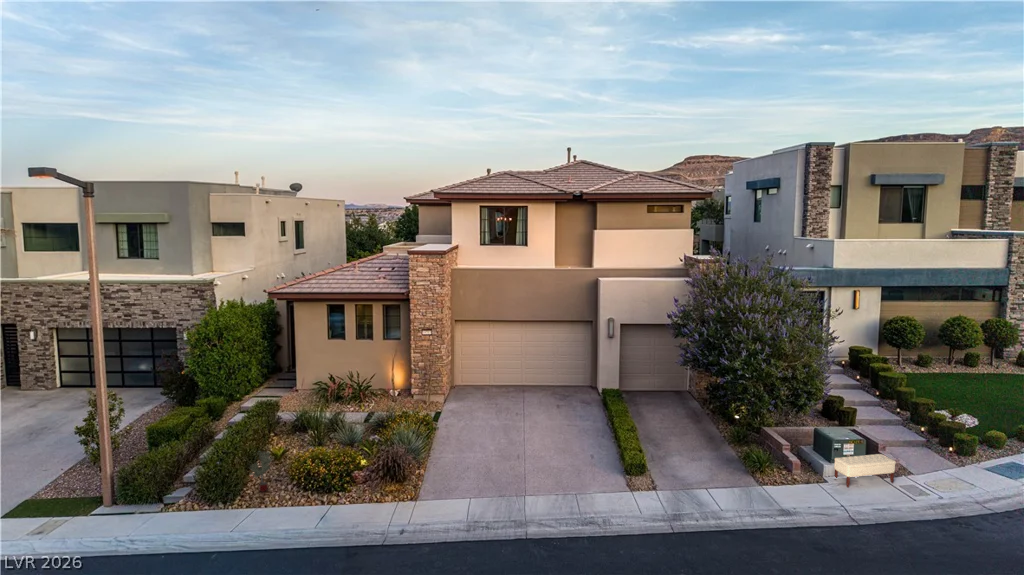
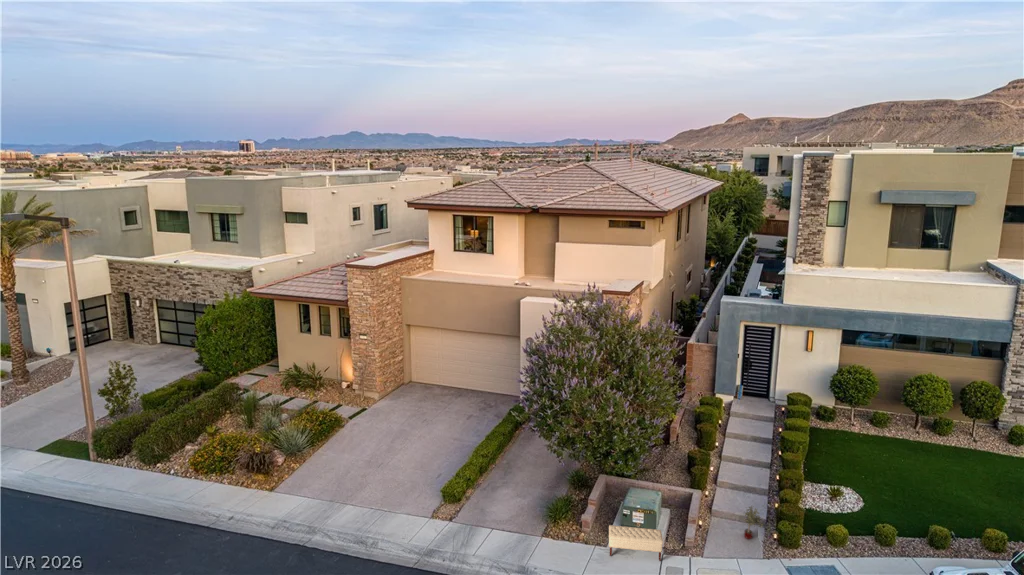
potted tree: present [250,452,272,492] -> present [744,506,763,539]

